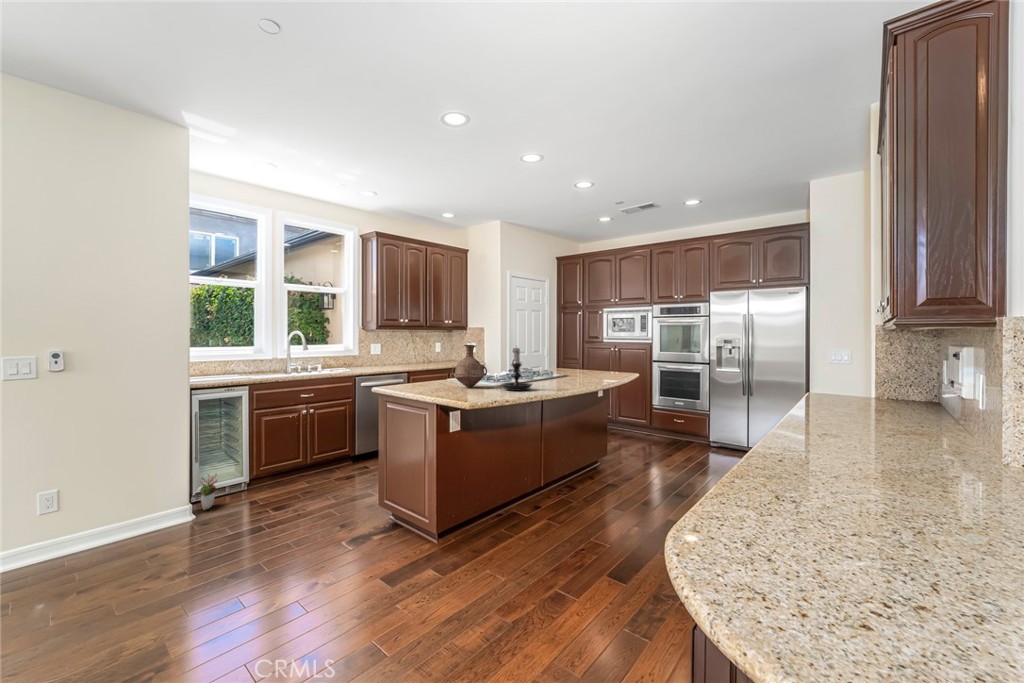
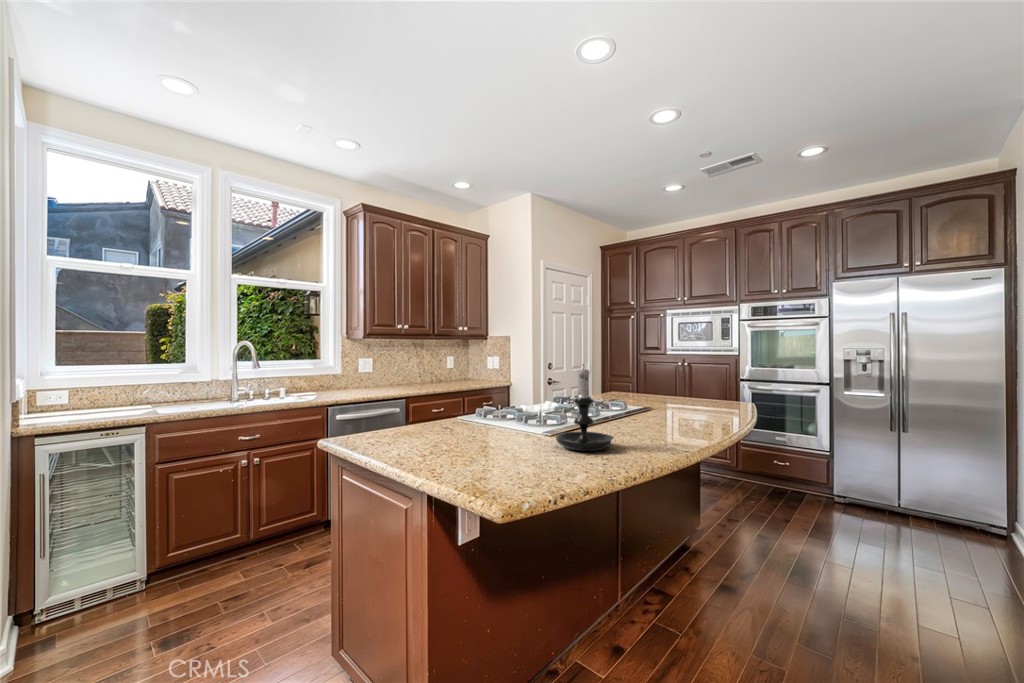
vase: present [452,345,487,388] -> none [463,363,526,440]
decorative plant: present [200,474,218,510] -> none [35,579,75,646]

